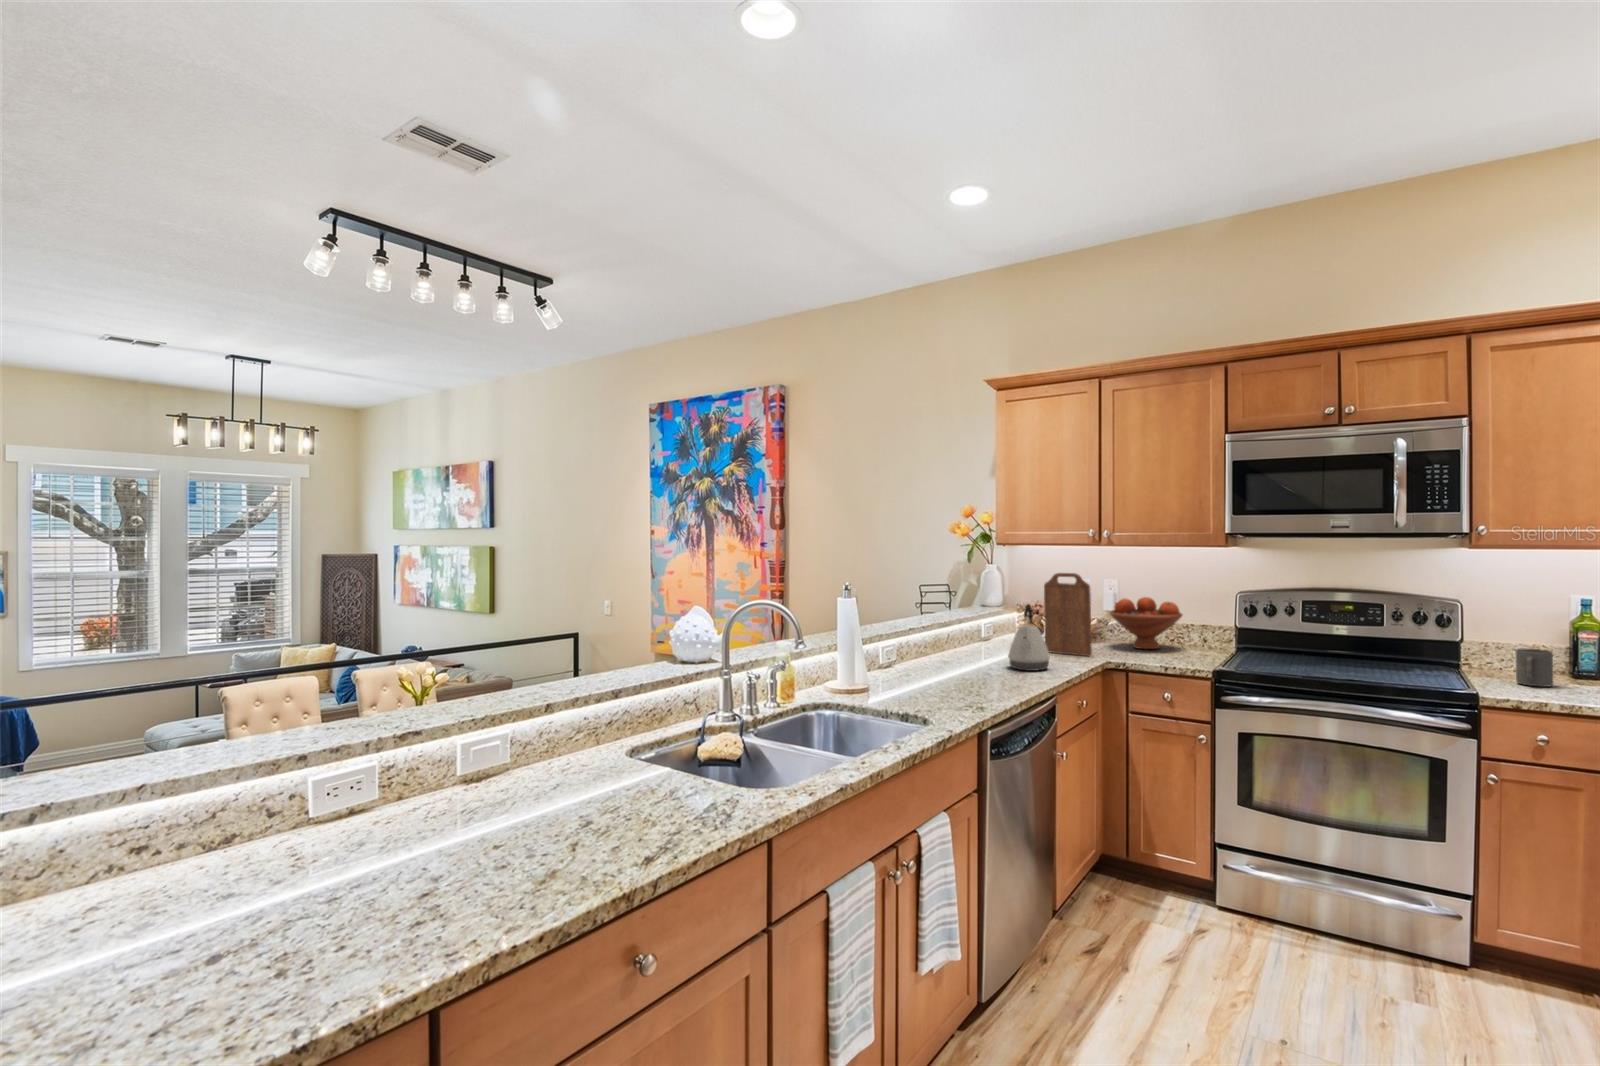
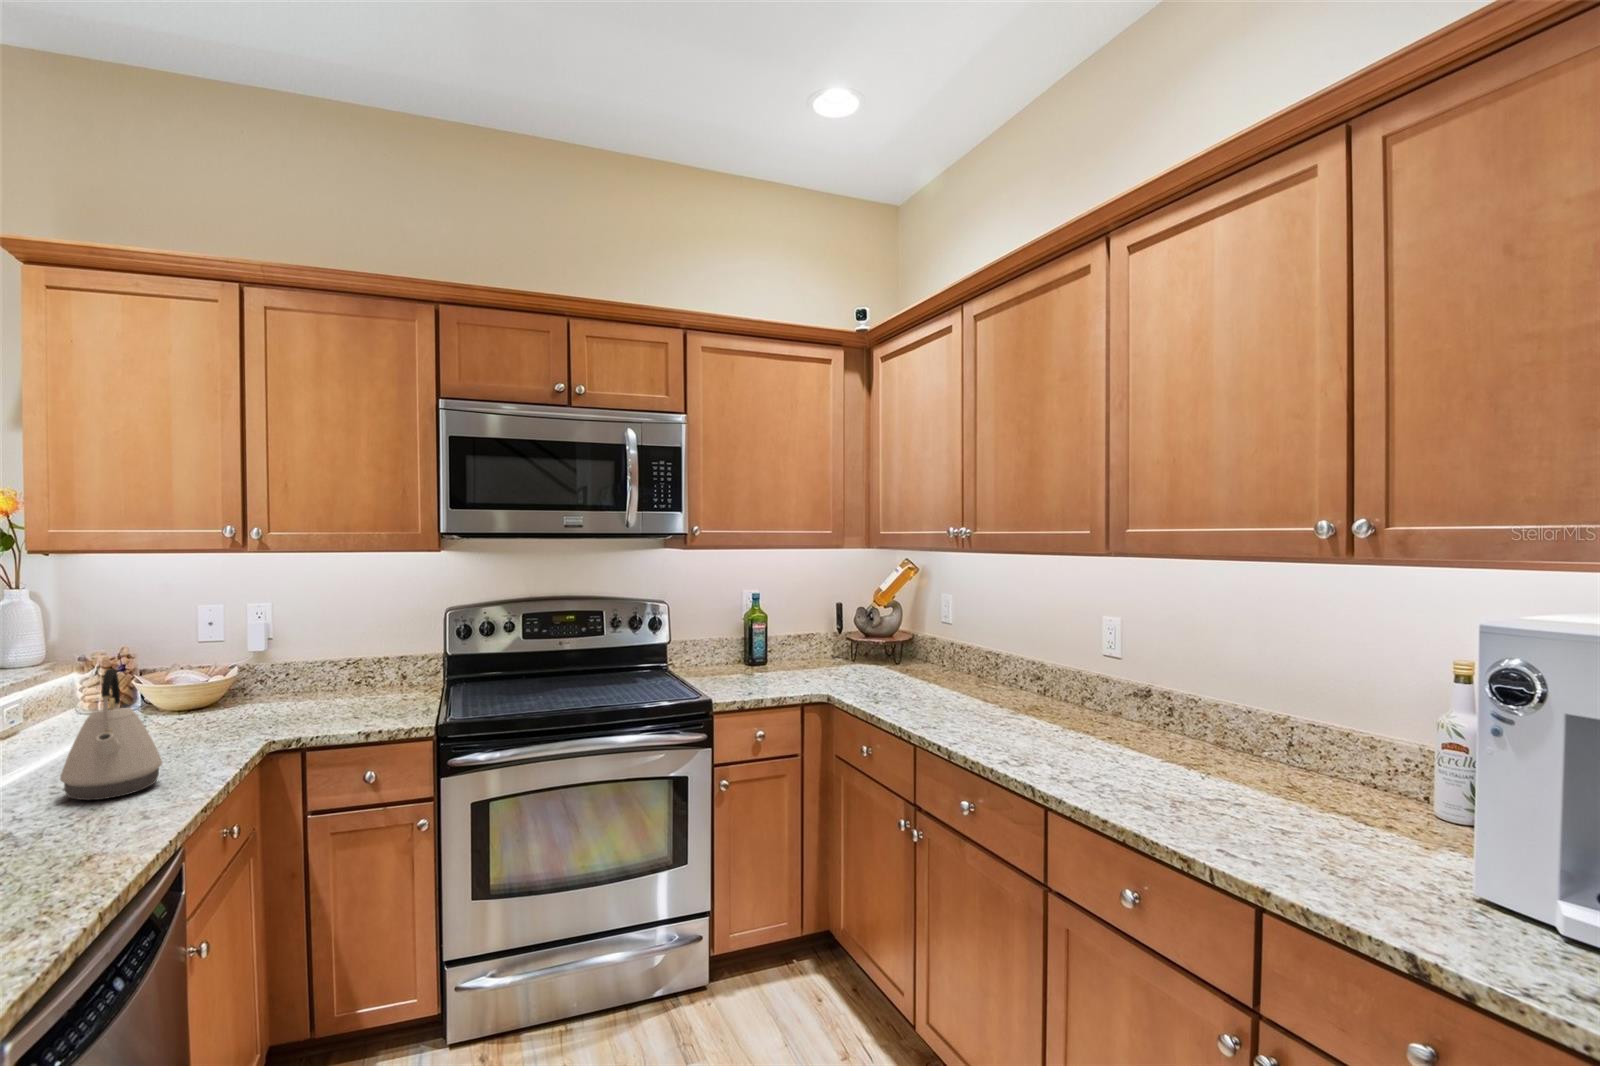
cutting board: present [1044,573,1092,656] -> none [140,599,238,741]
fruit bowl: present [1110,597,1182,649] -> none [263,625,379,705]
mug: present [1516,648,1553,687] -> none [723,646,749,683]

